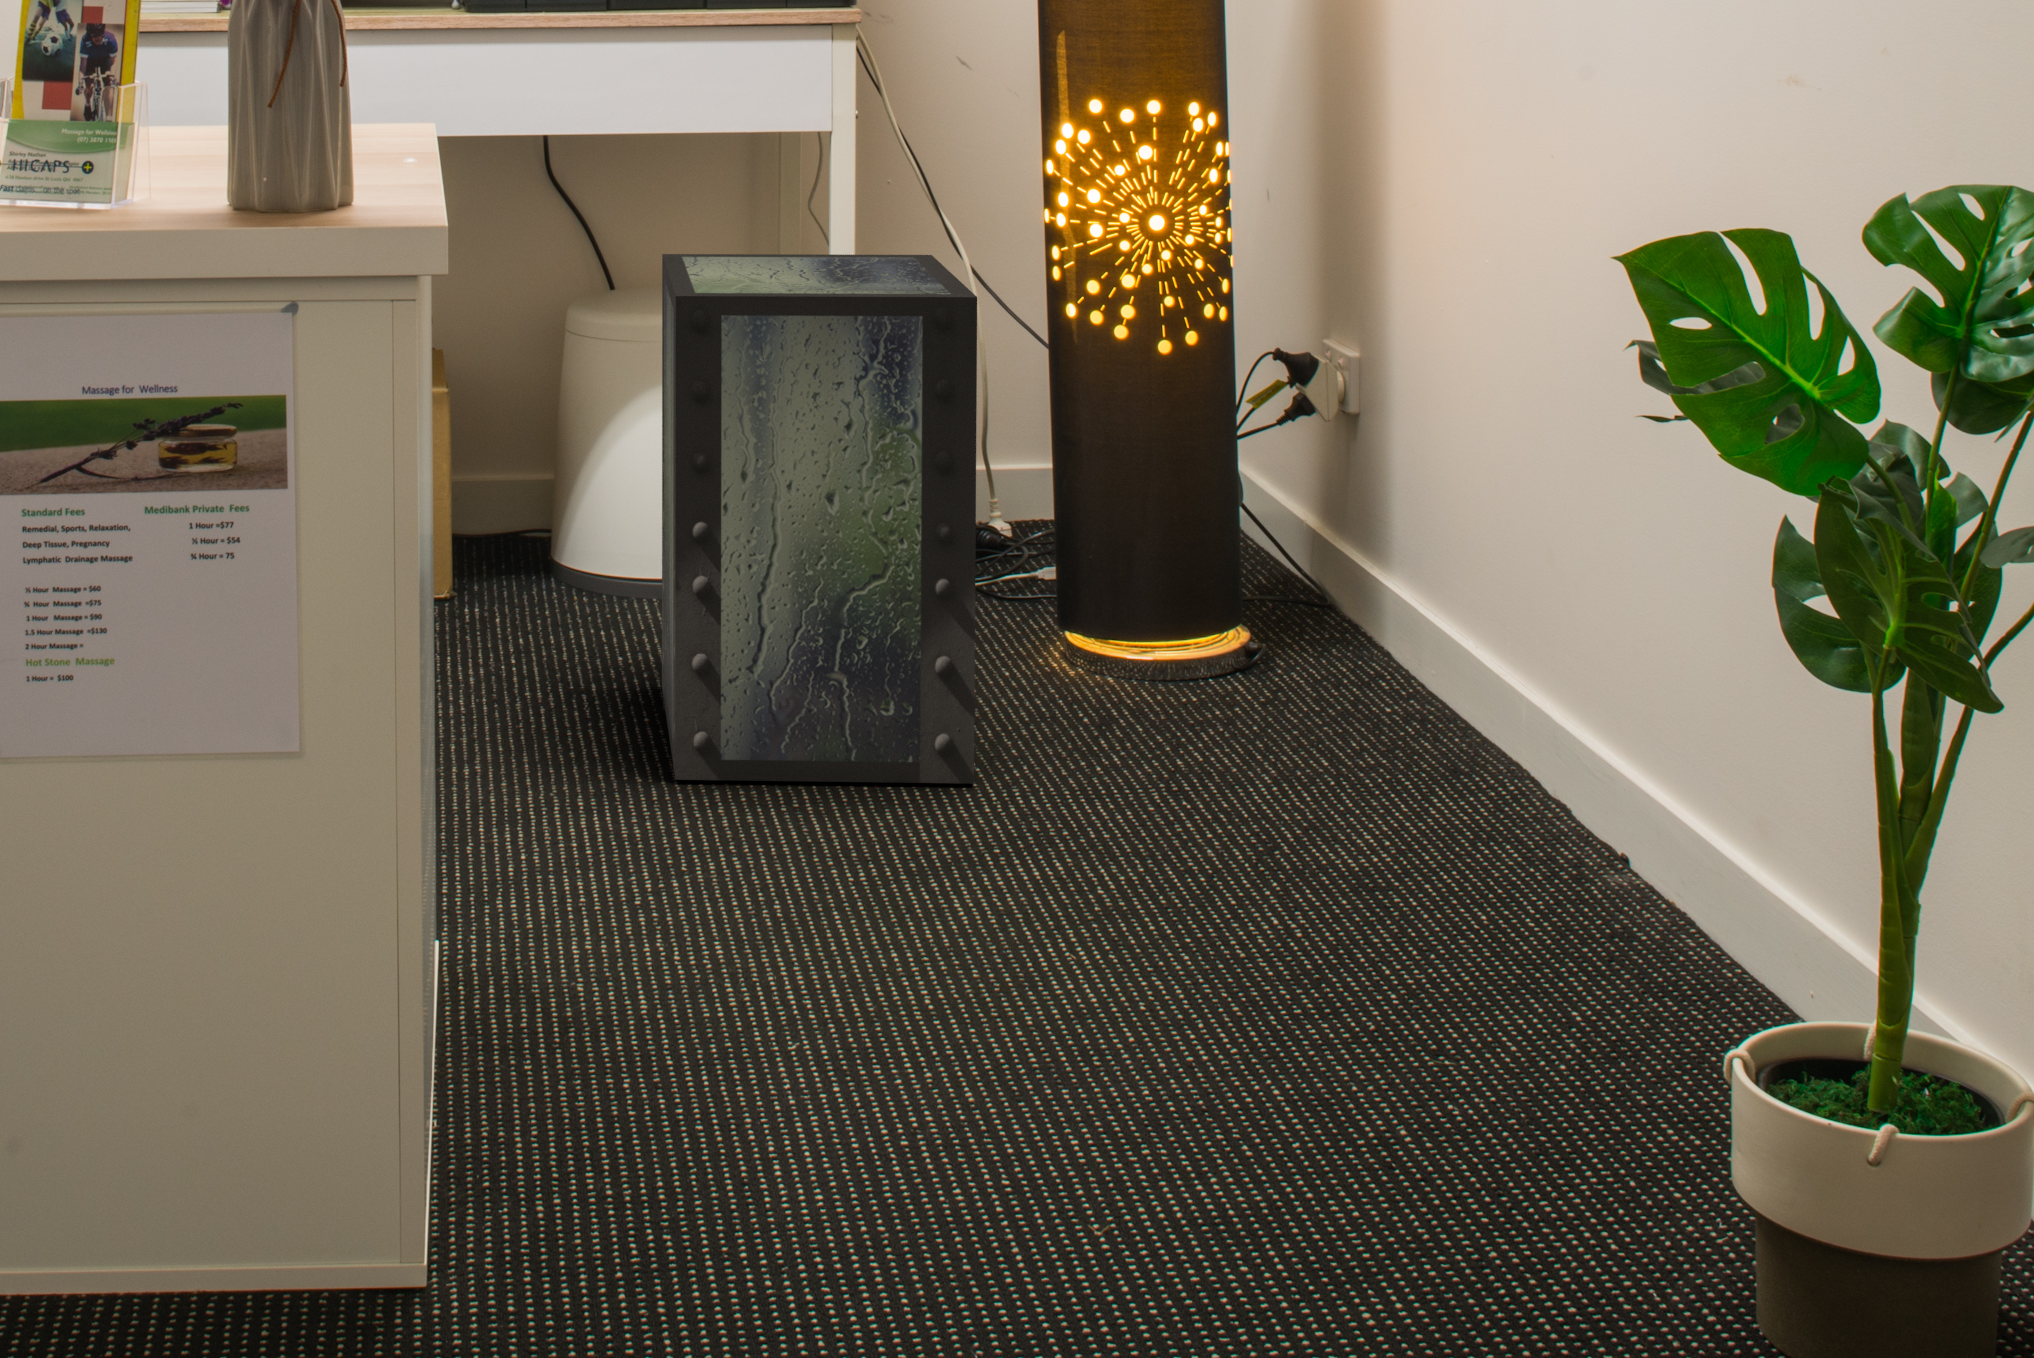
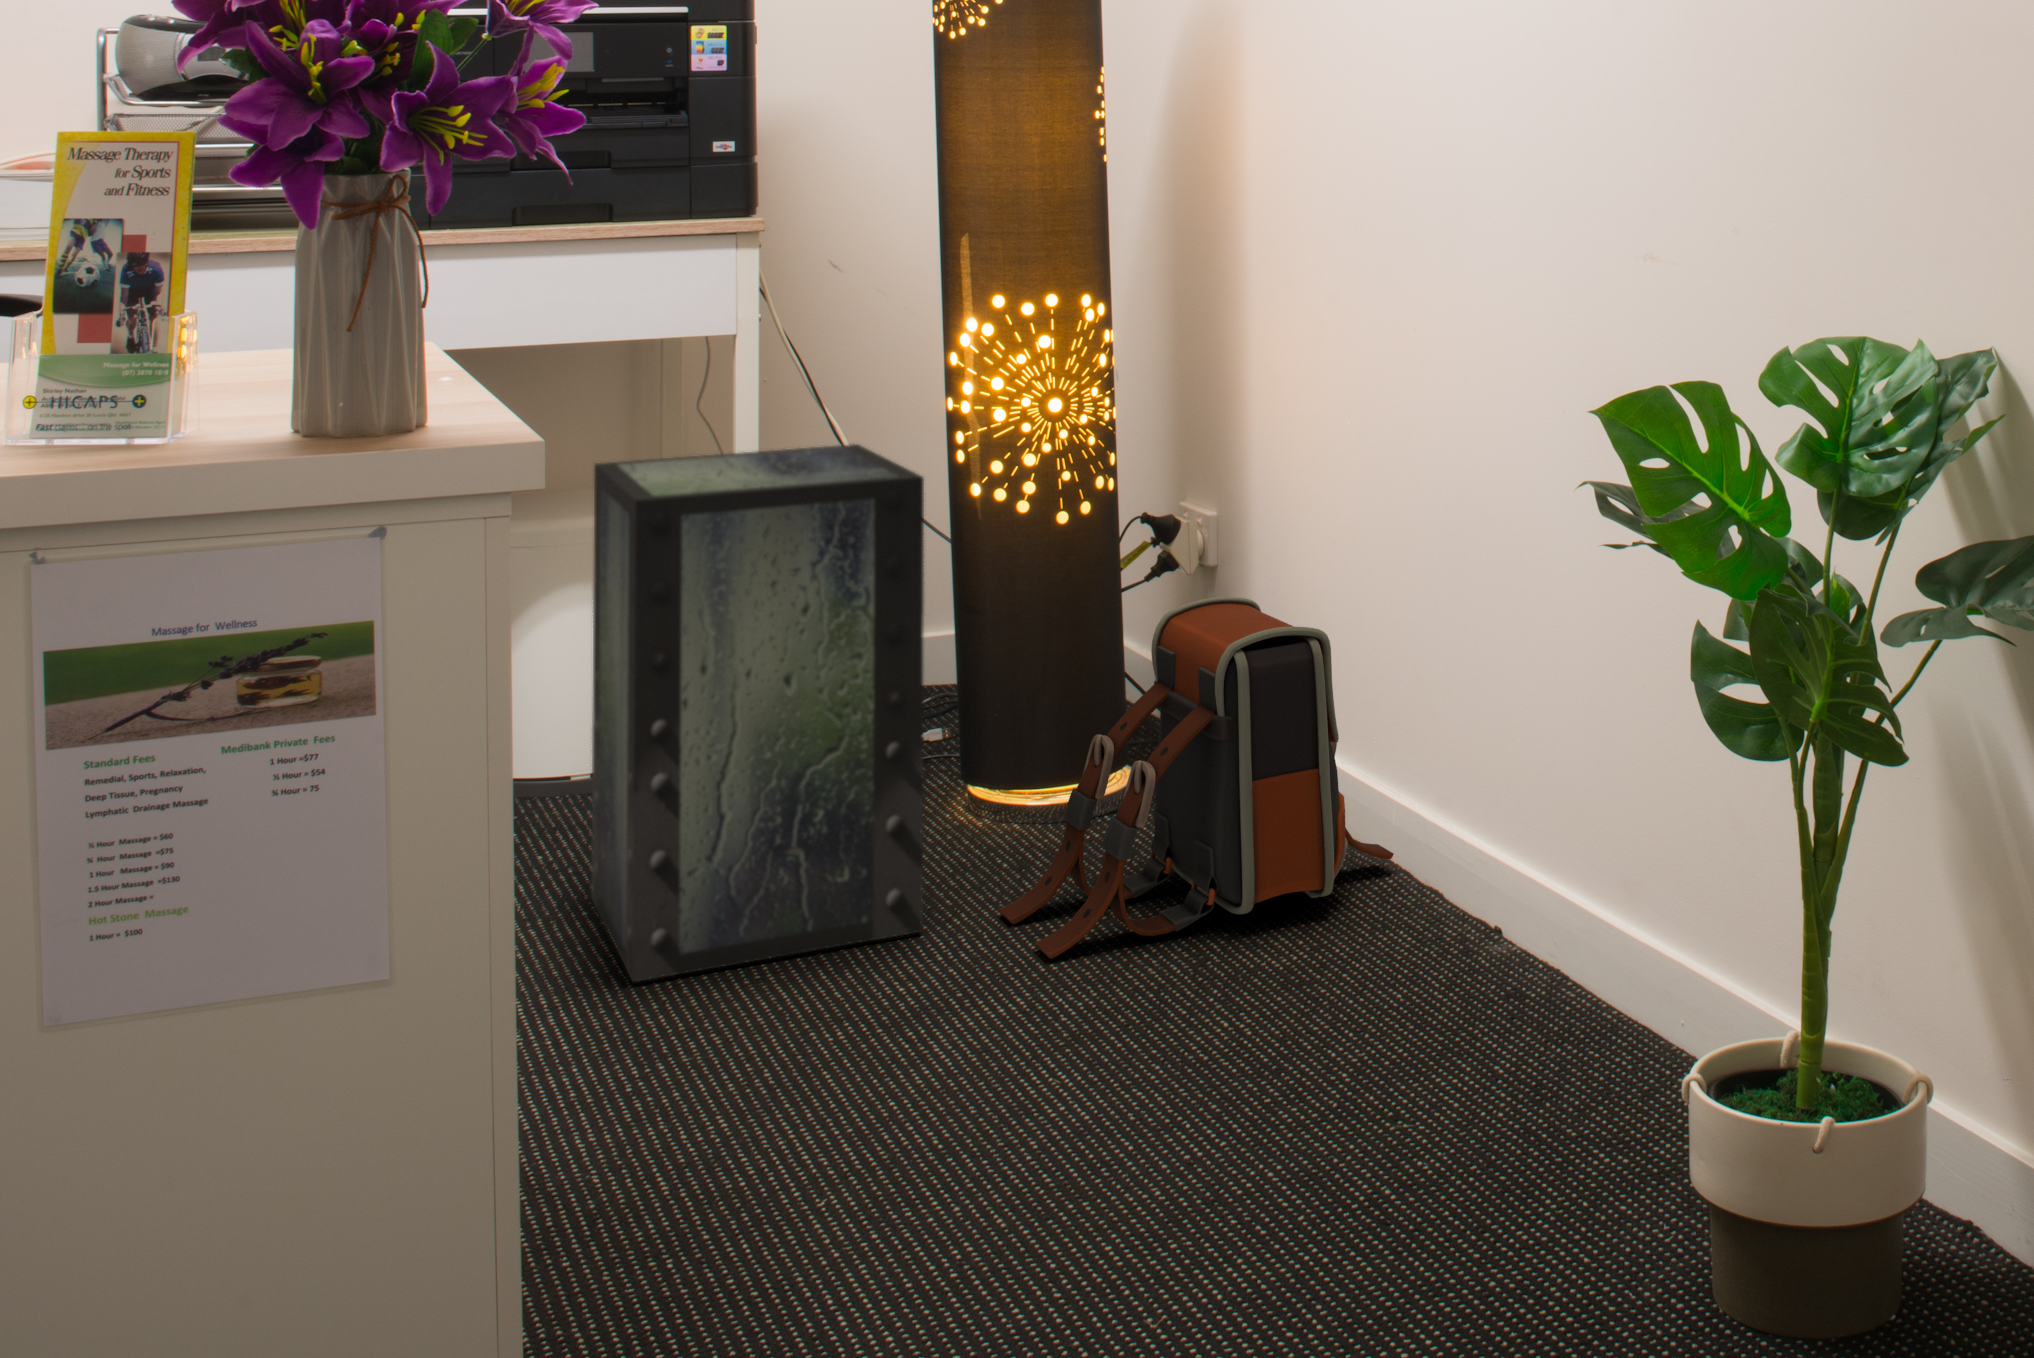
backpack: none [1060,465,1545,841] -> present [998,597,1394,959]

